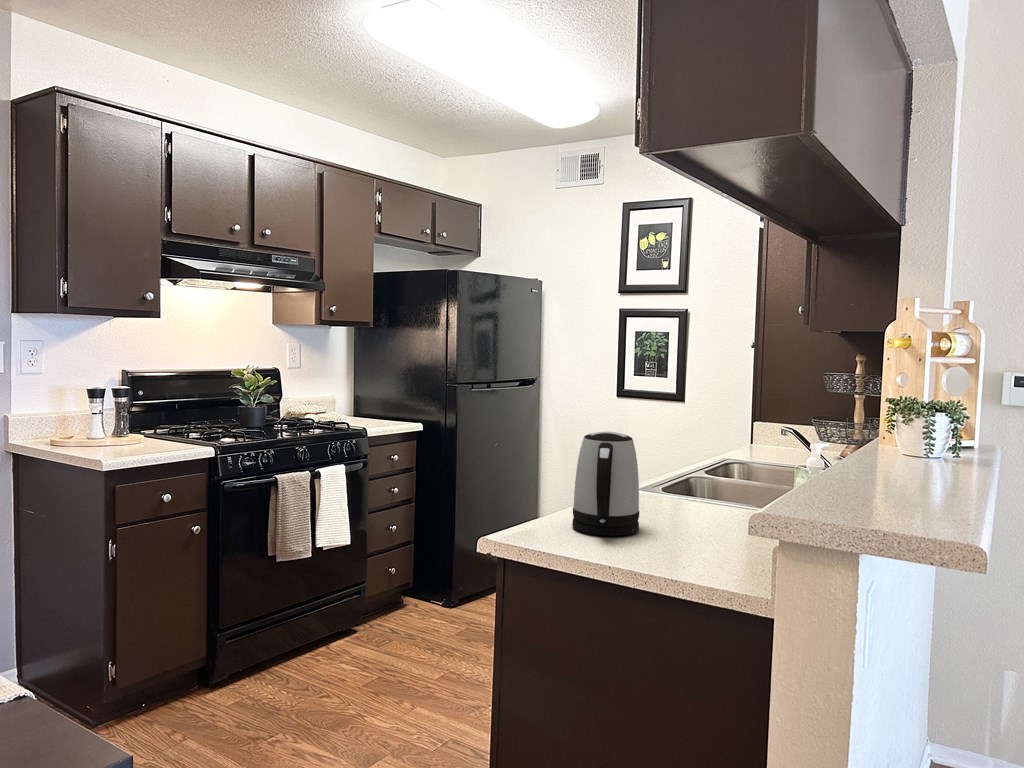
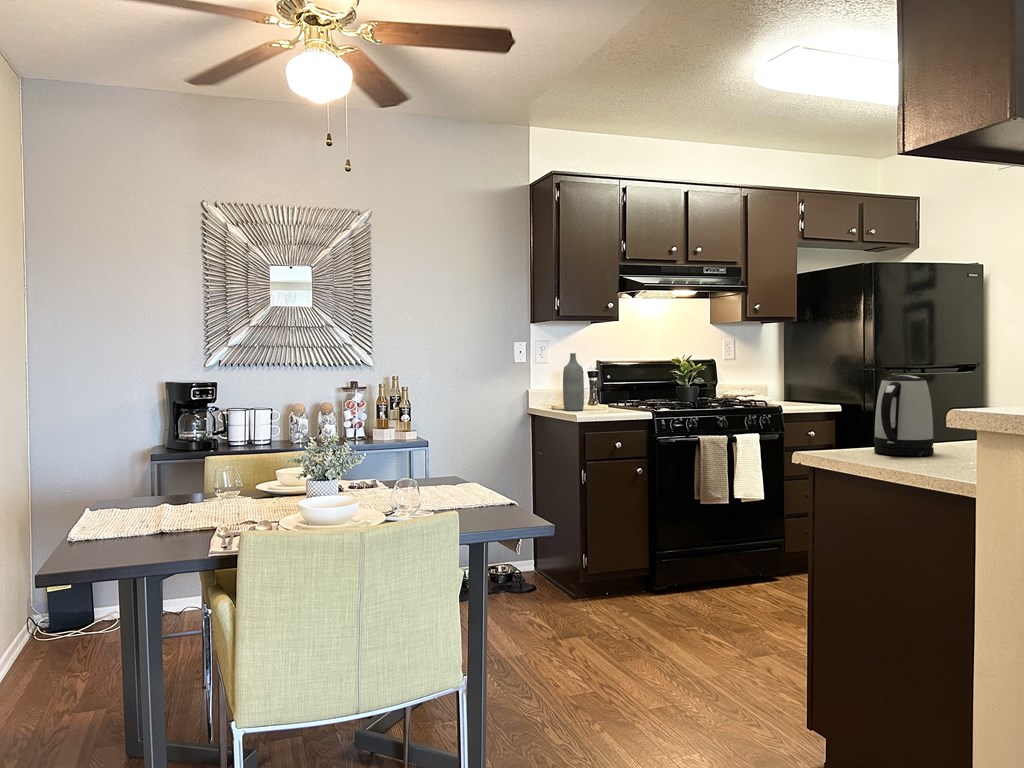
bottle: none [73,364,107,449] -> present [563,353,584,411]

